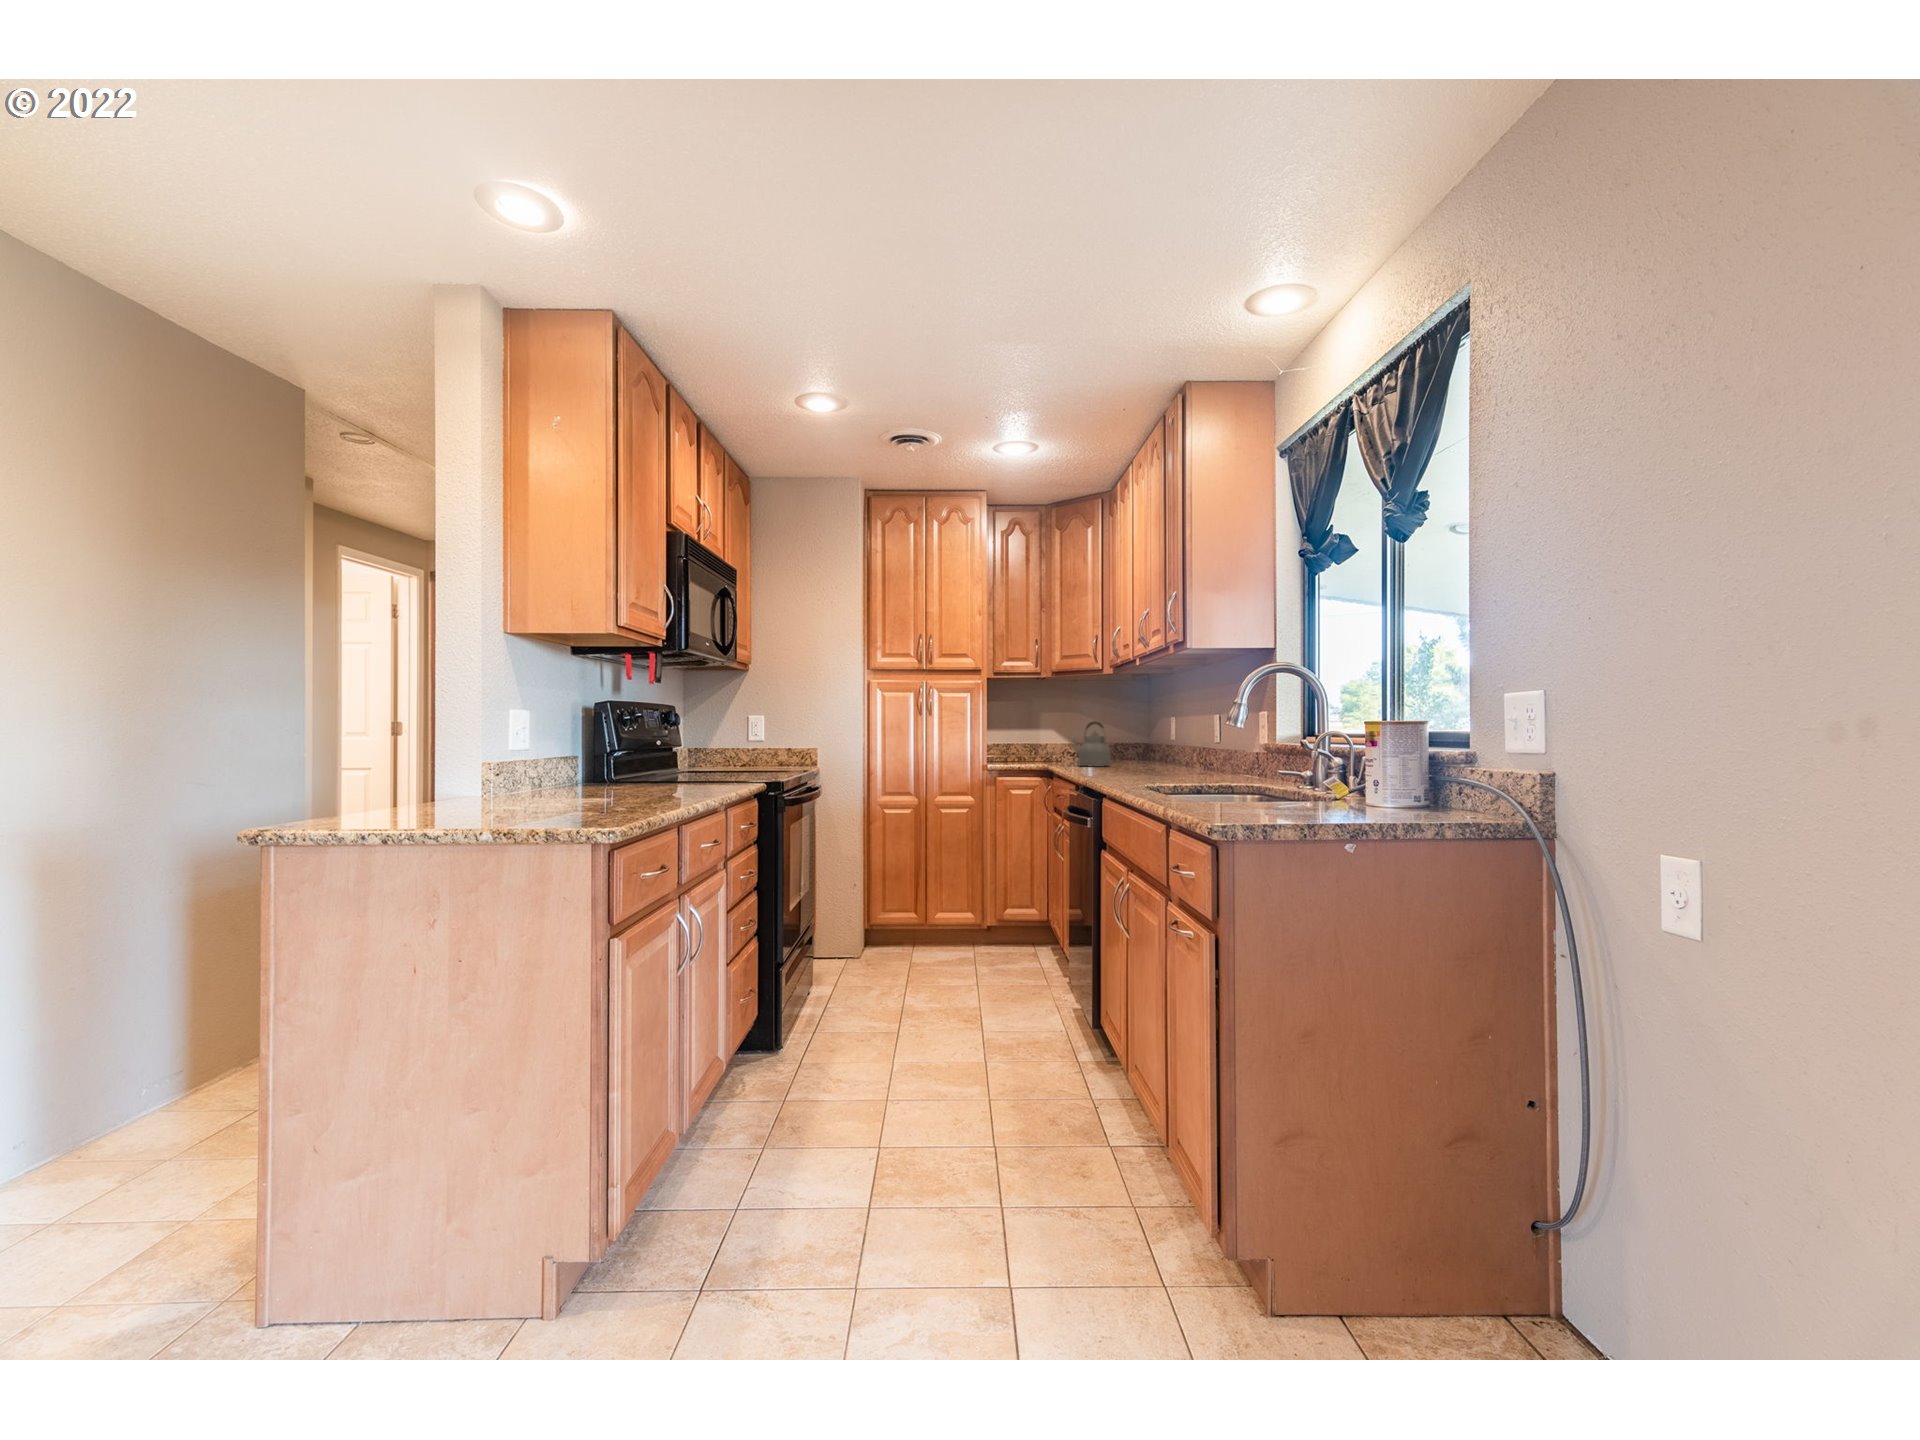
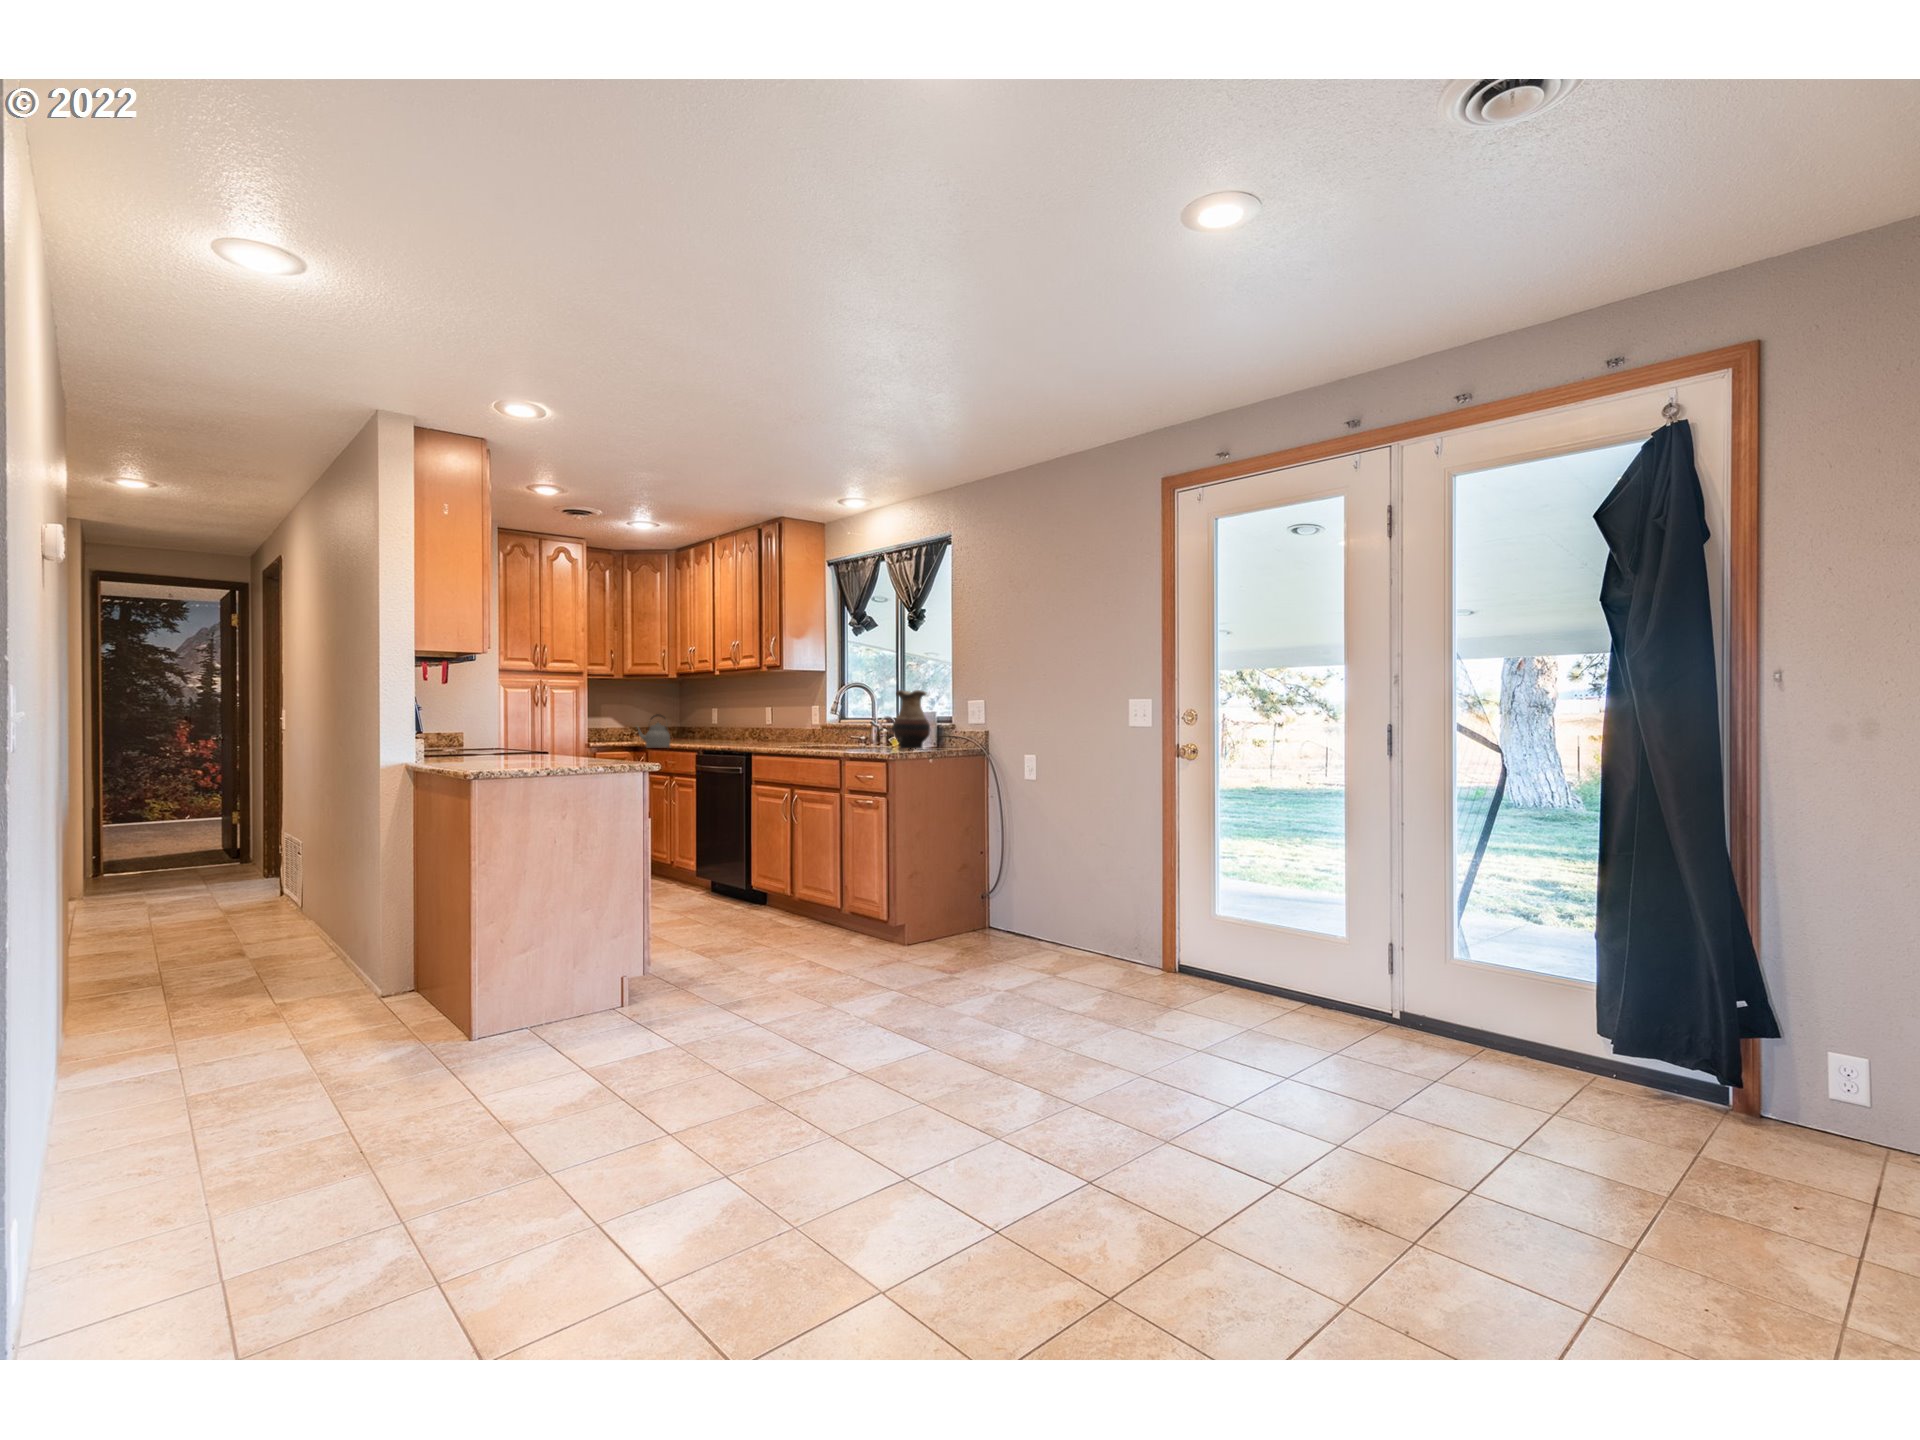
vase: none [1256,668,1358,818] -> present [892,690,930,749]

